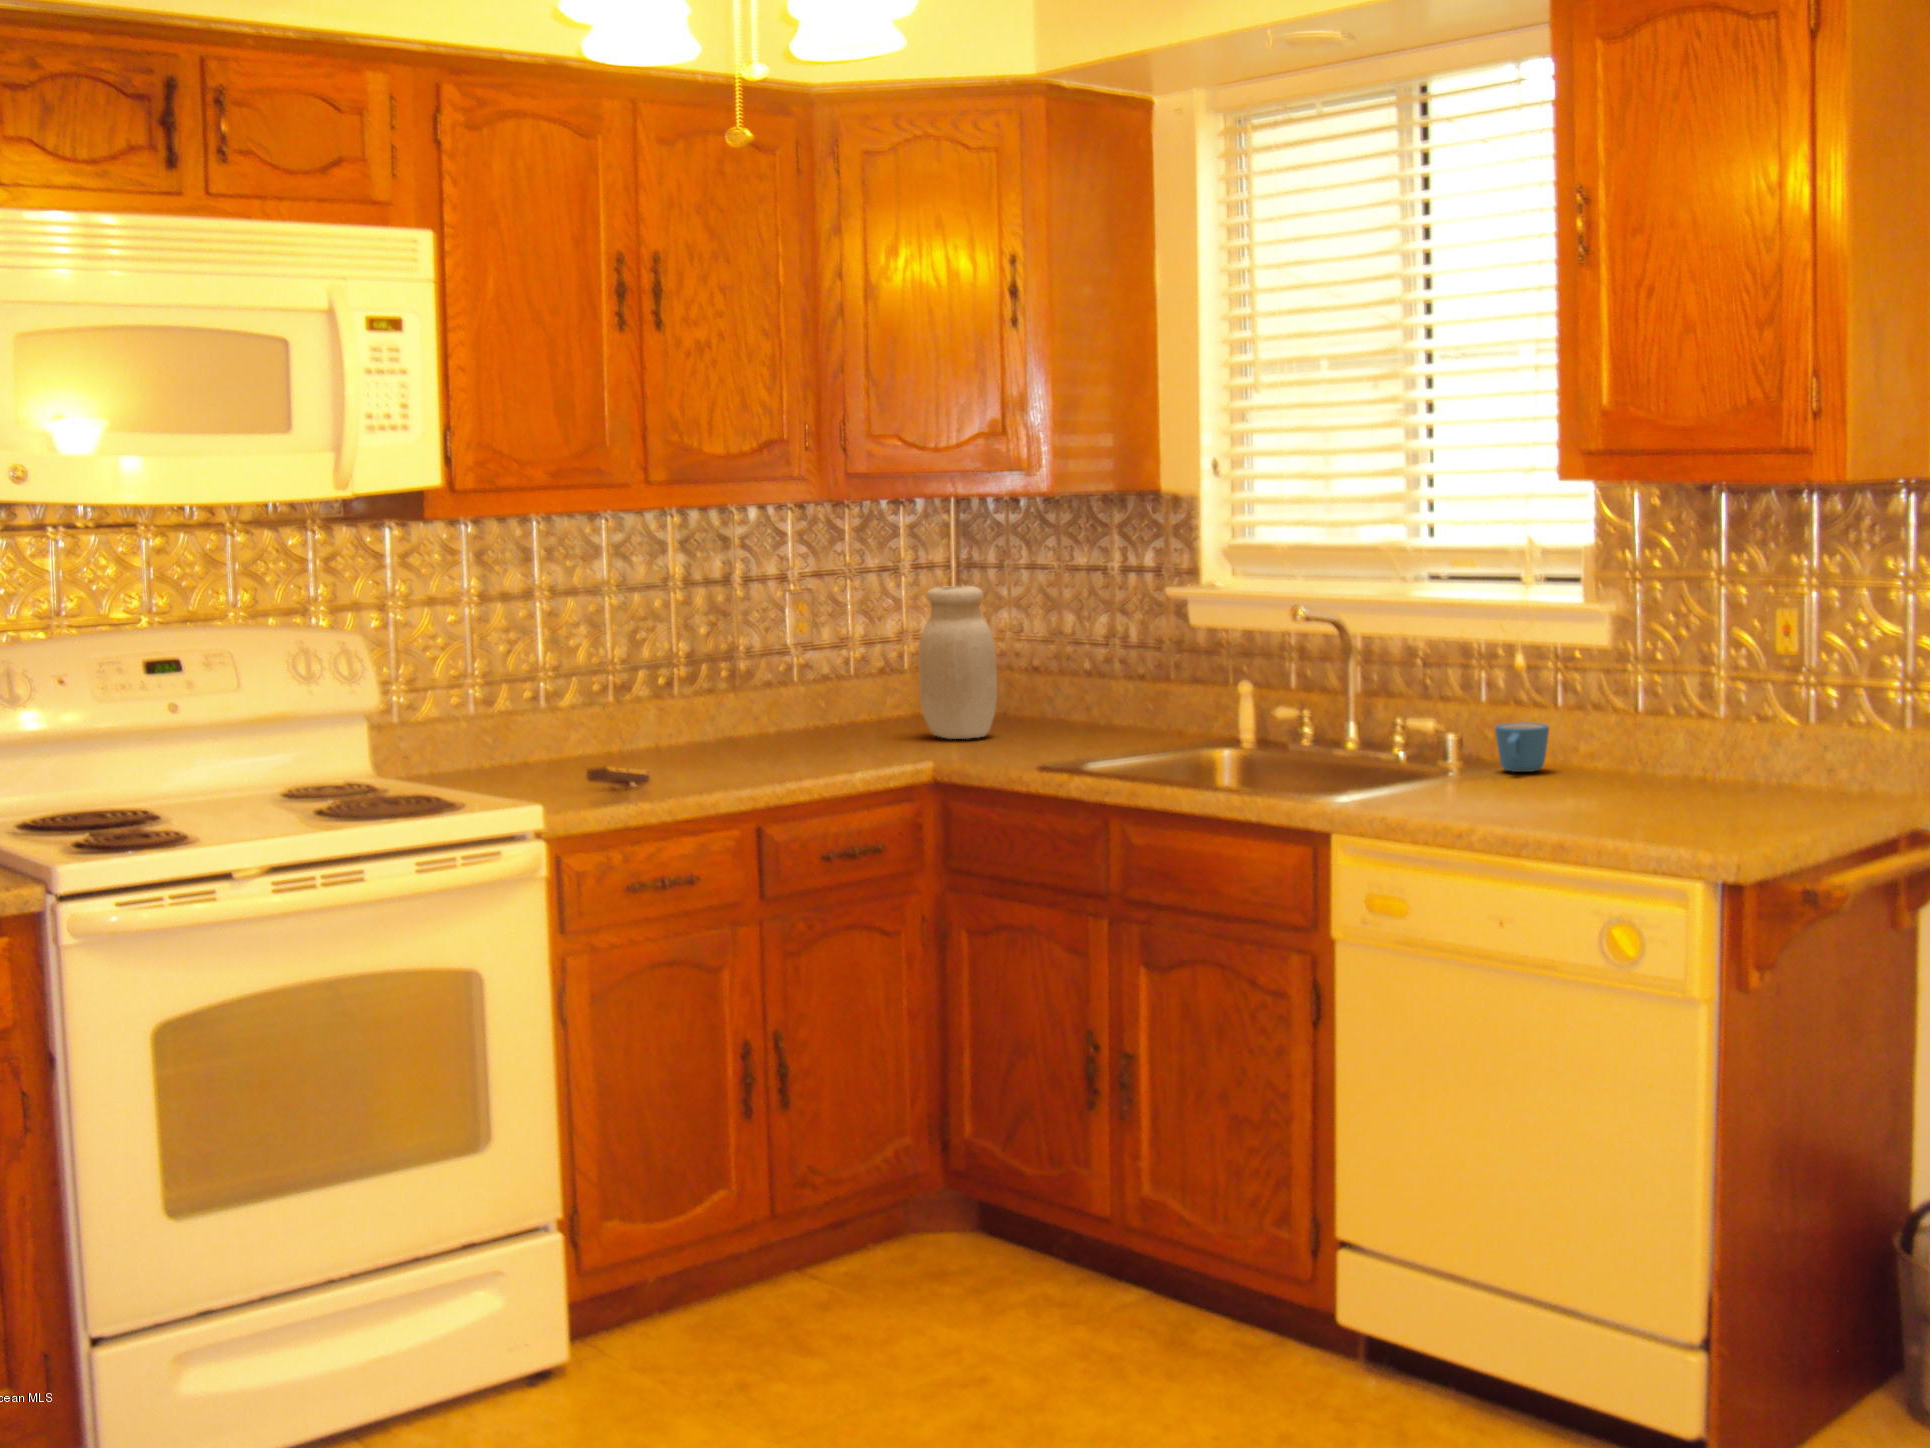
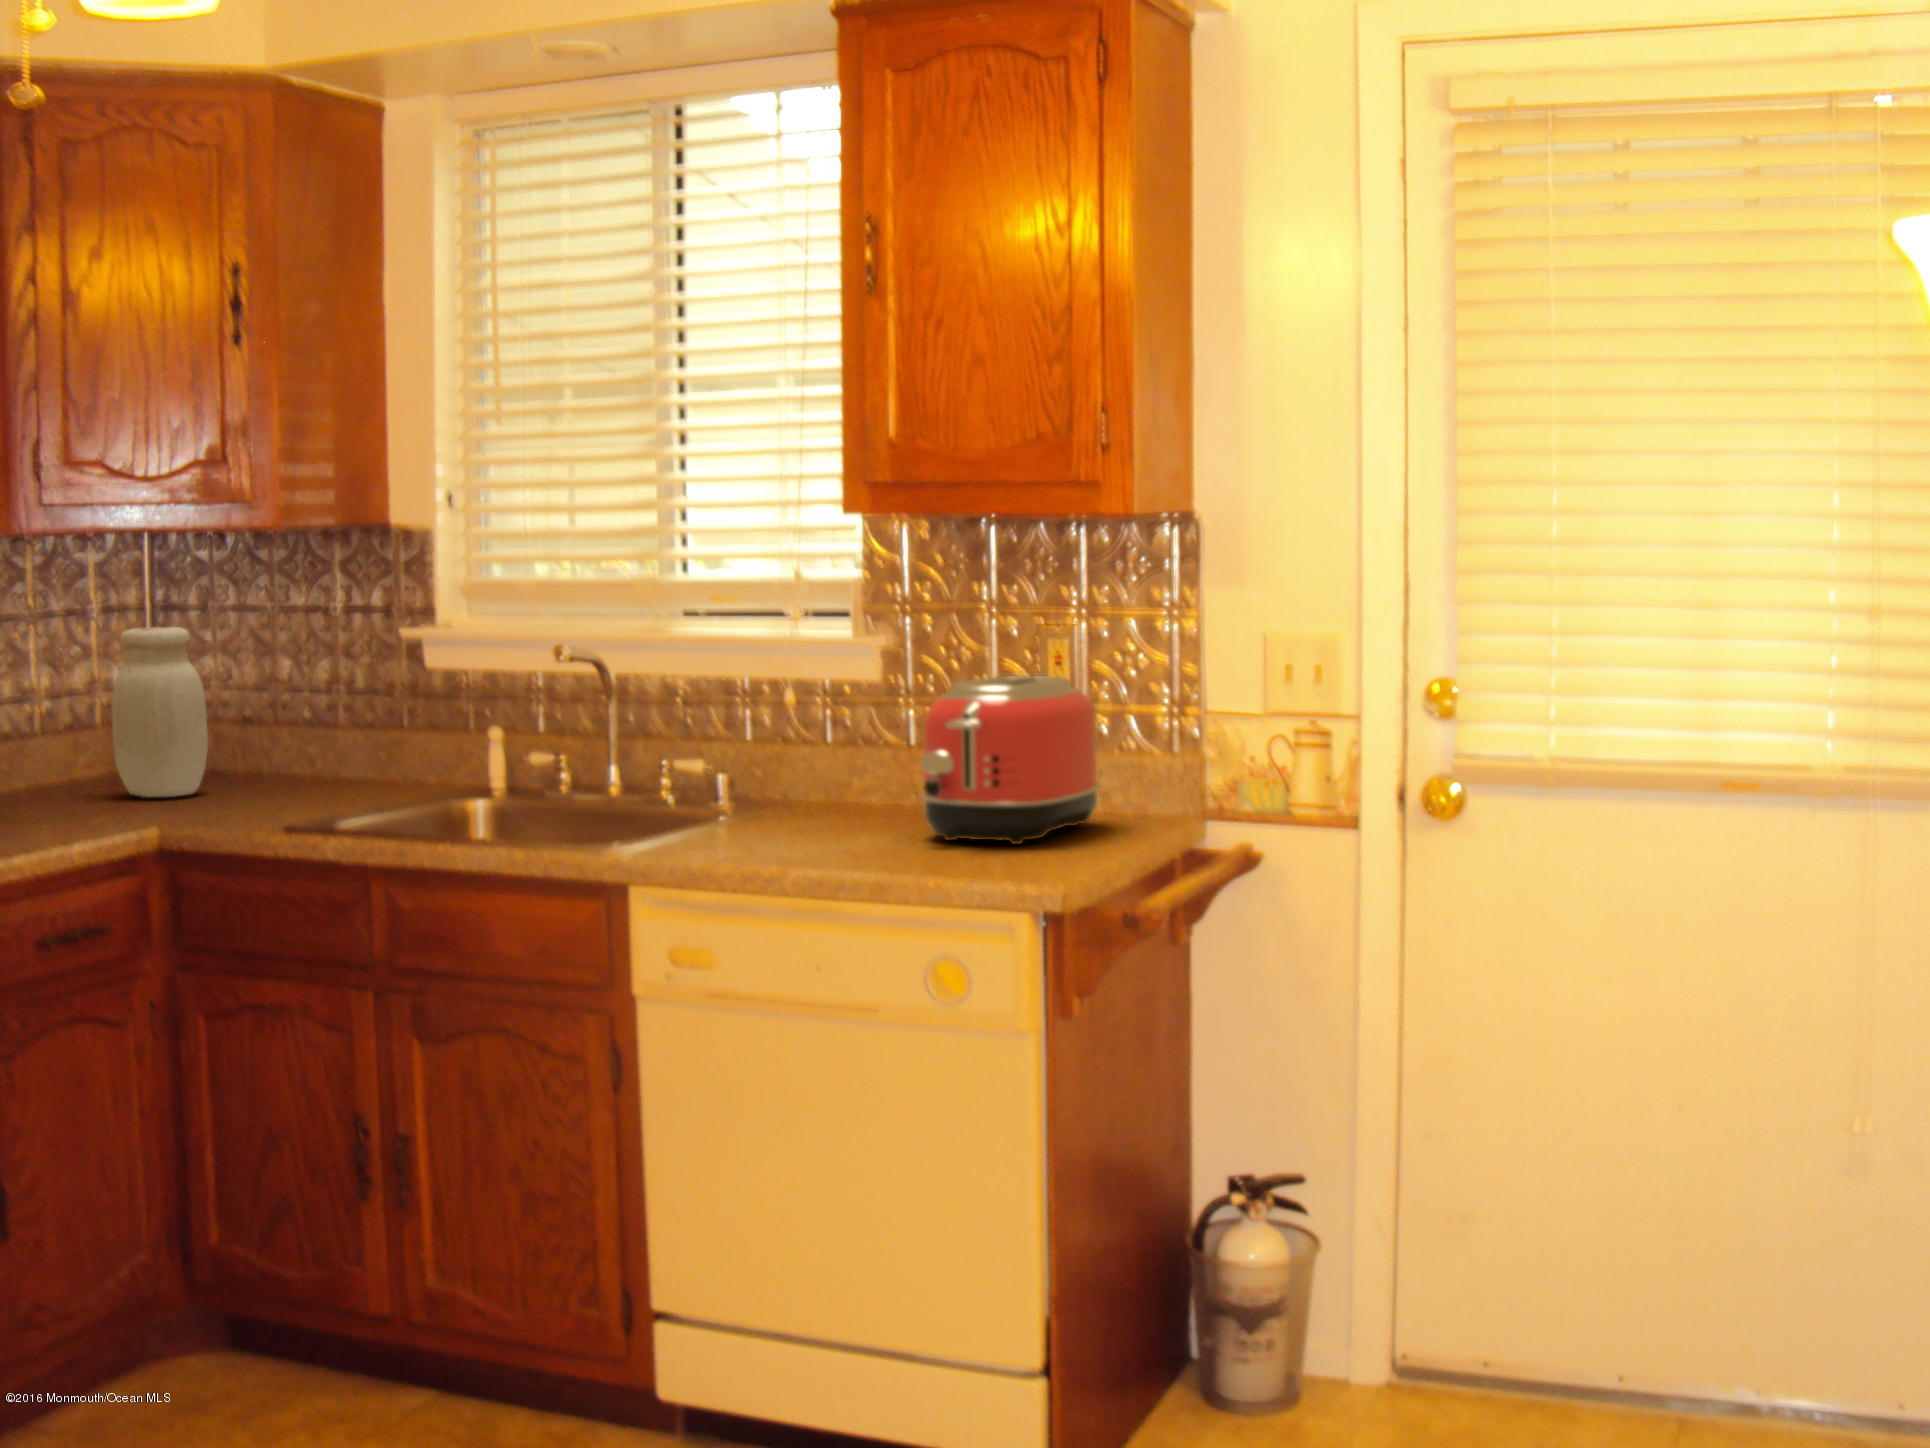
toaster: none [1620,647,1816,813] -> present [921,676,1099,844]
mug: present [1495,723,1549,772] -> none [770,759,825,810]

